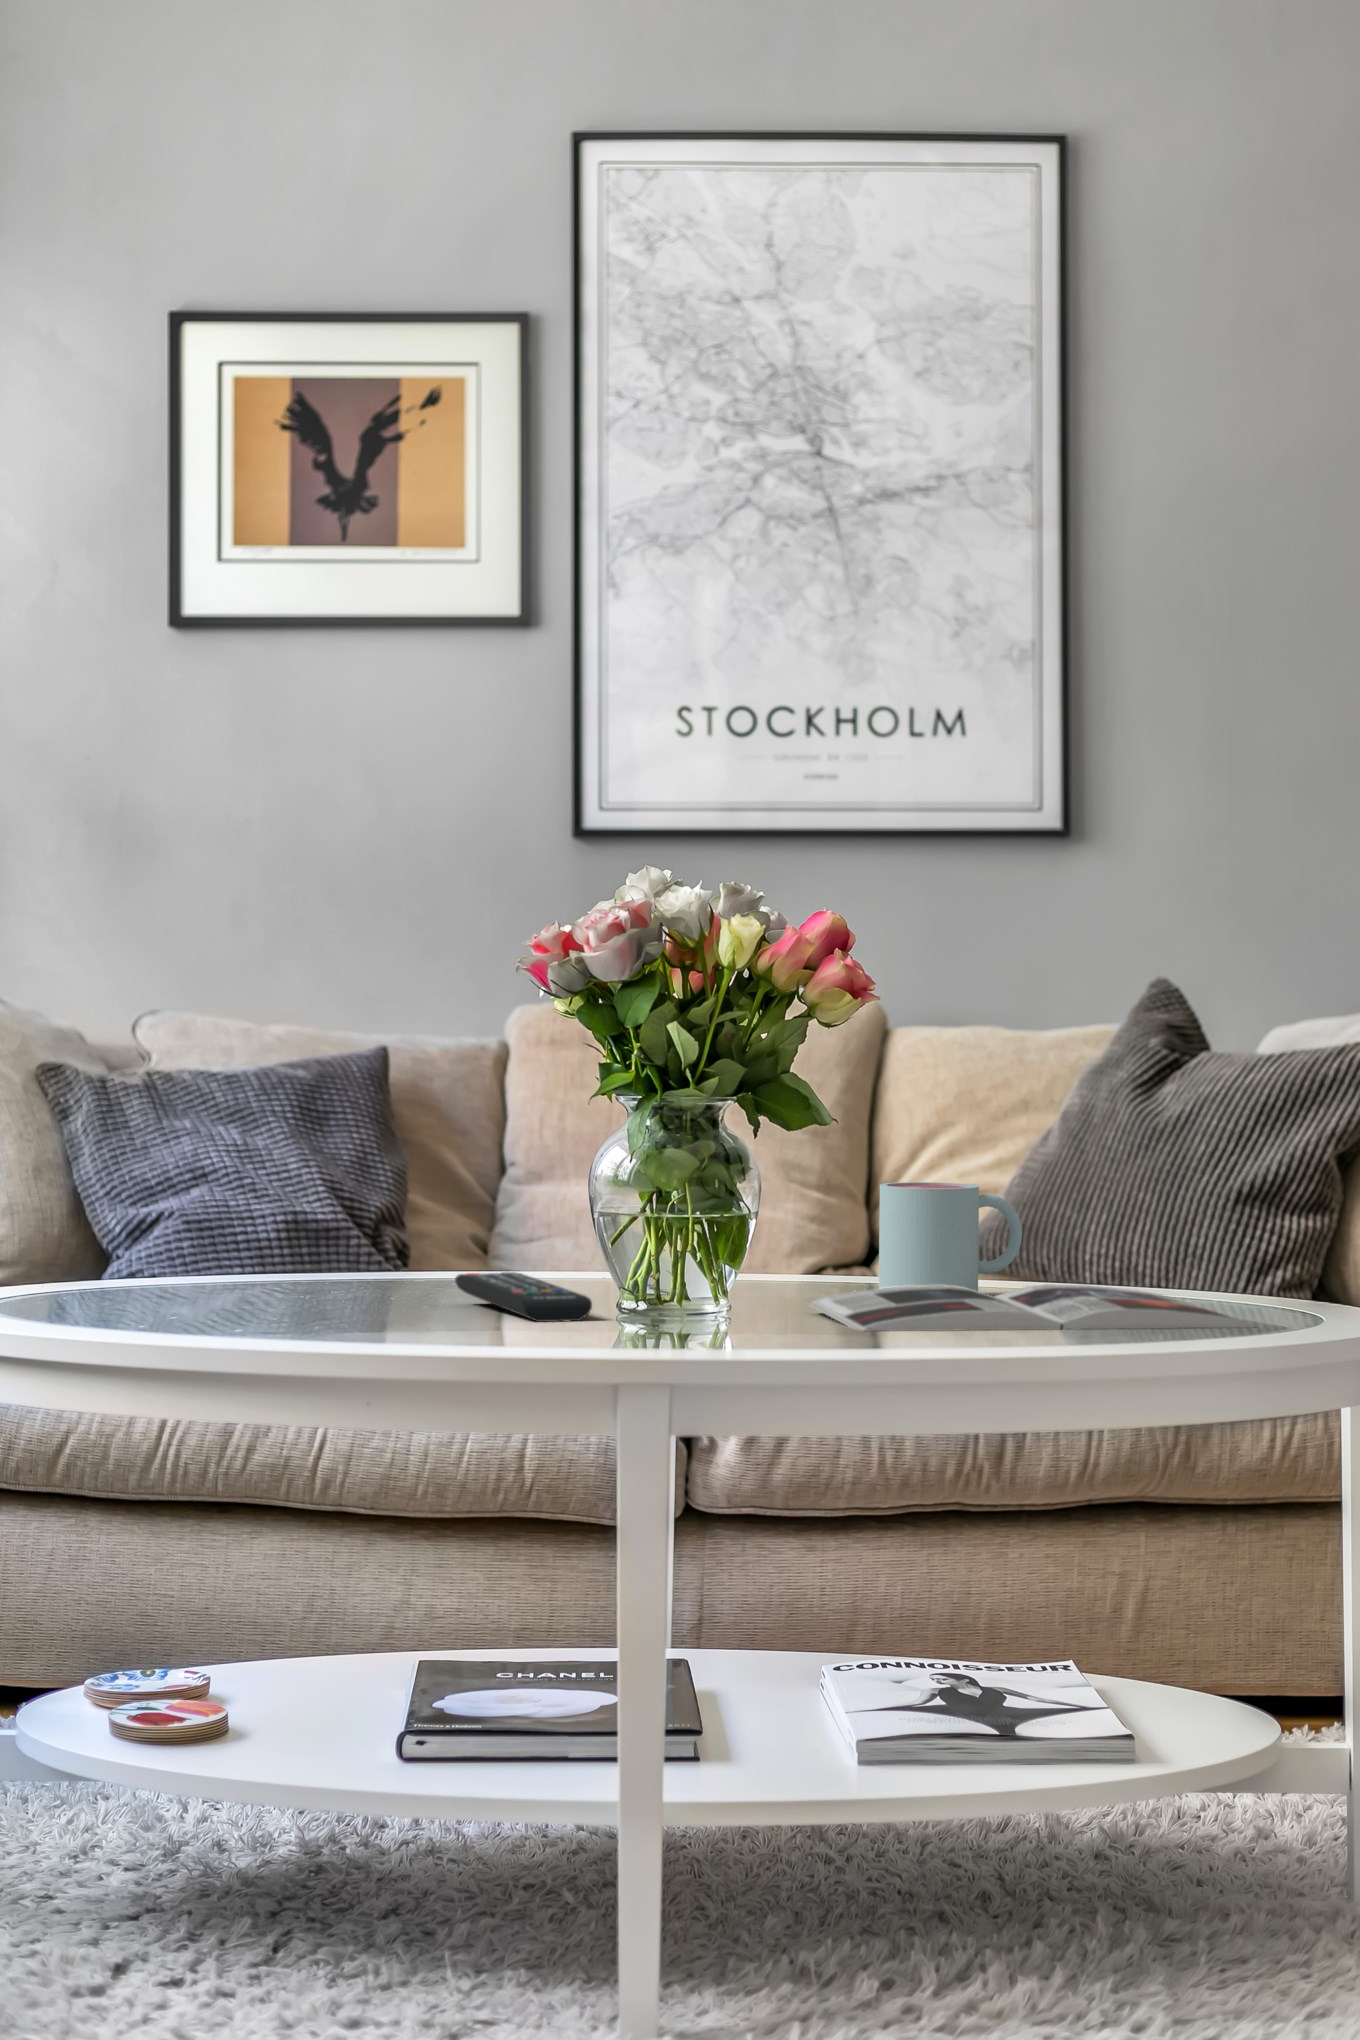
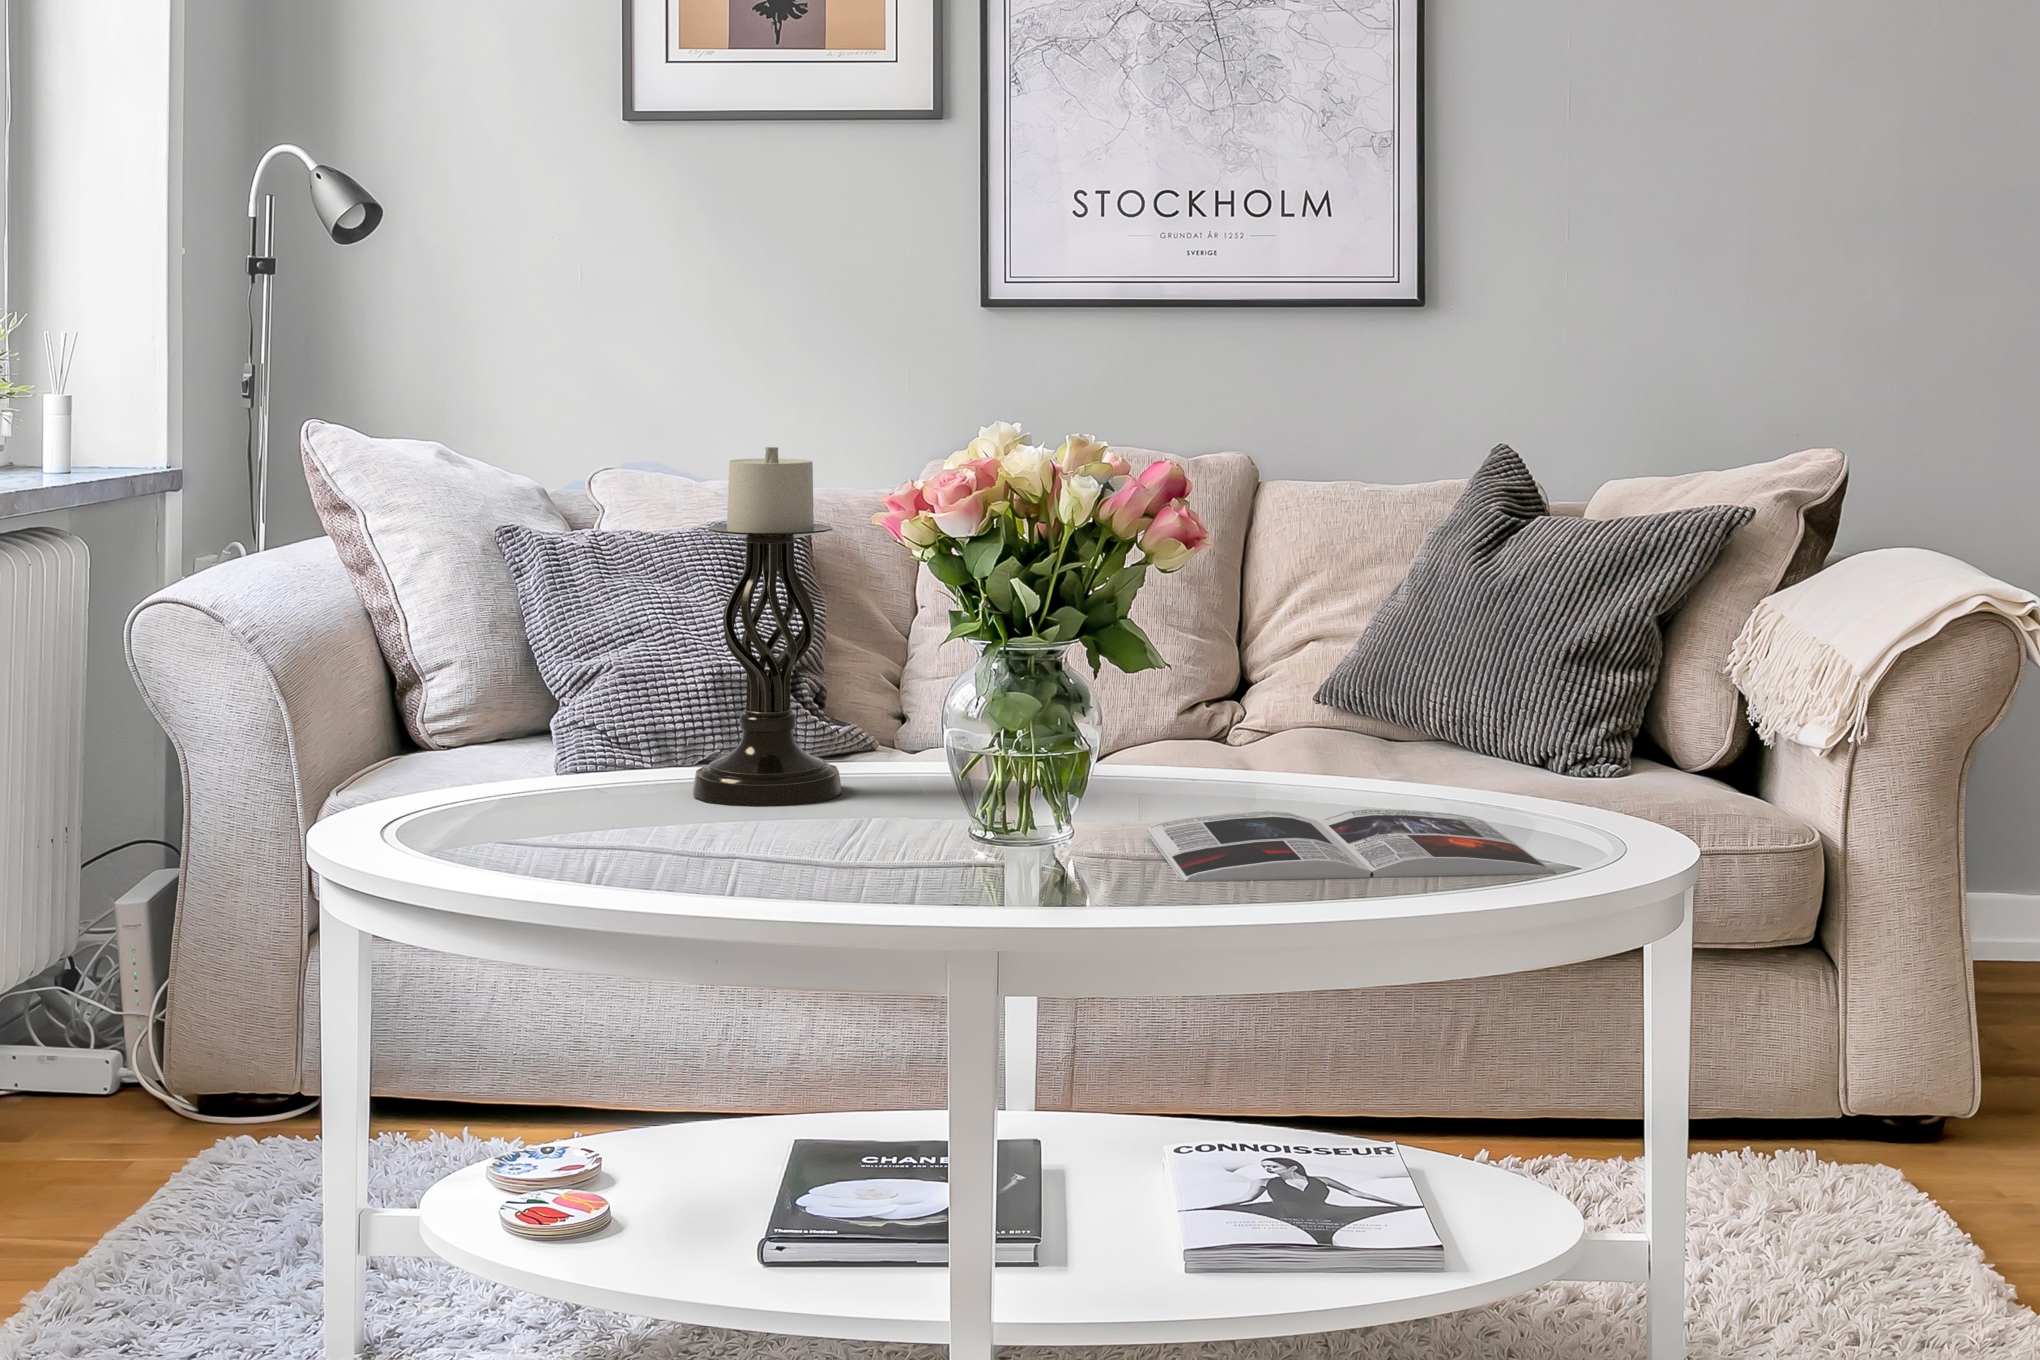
candle holder: none [299,912,464,1301] -> present [693,447,842,807]
mug: present [879,1182,1022,1292] -> none [1219,689,1351,805]
remote control: present [455,1272,592,1322] -> none [827,786,941,860]

